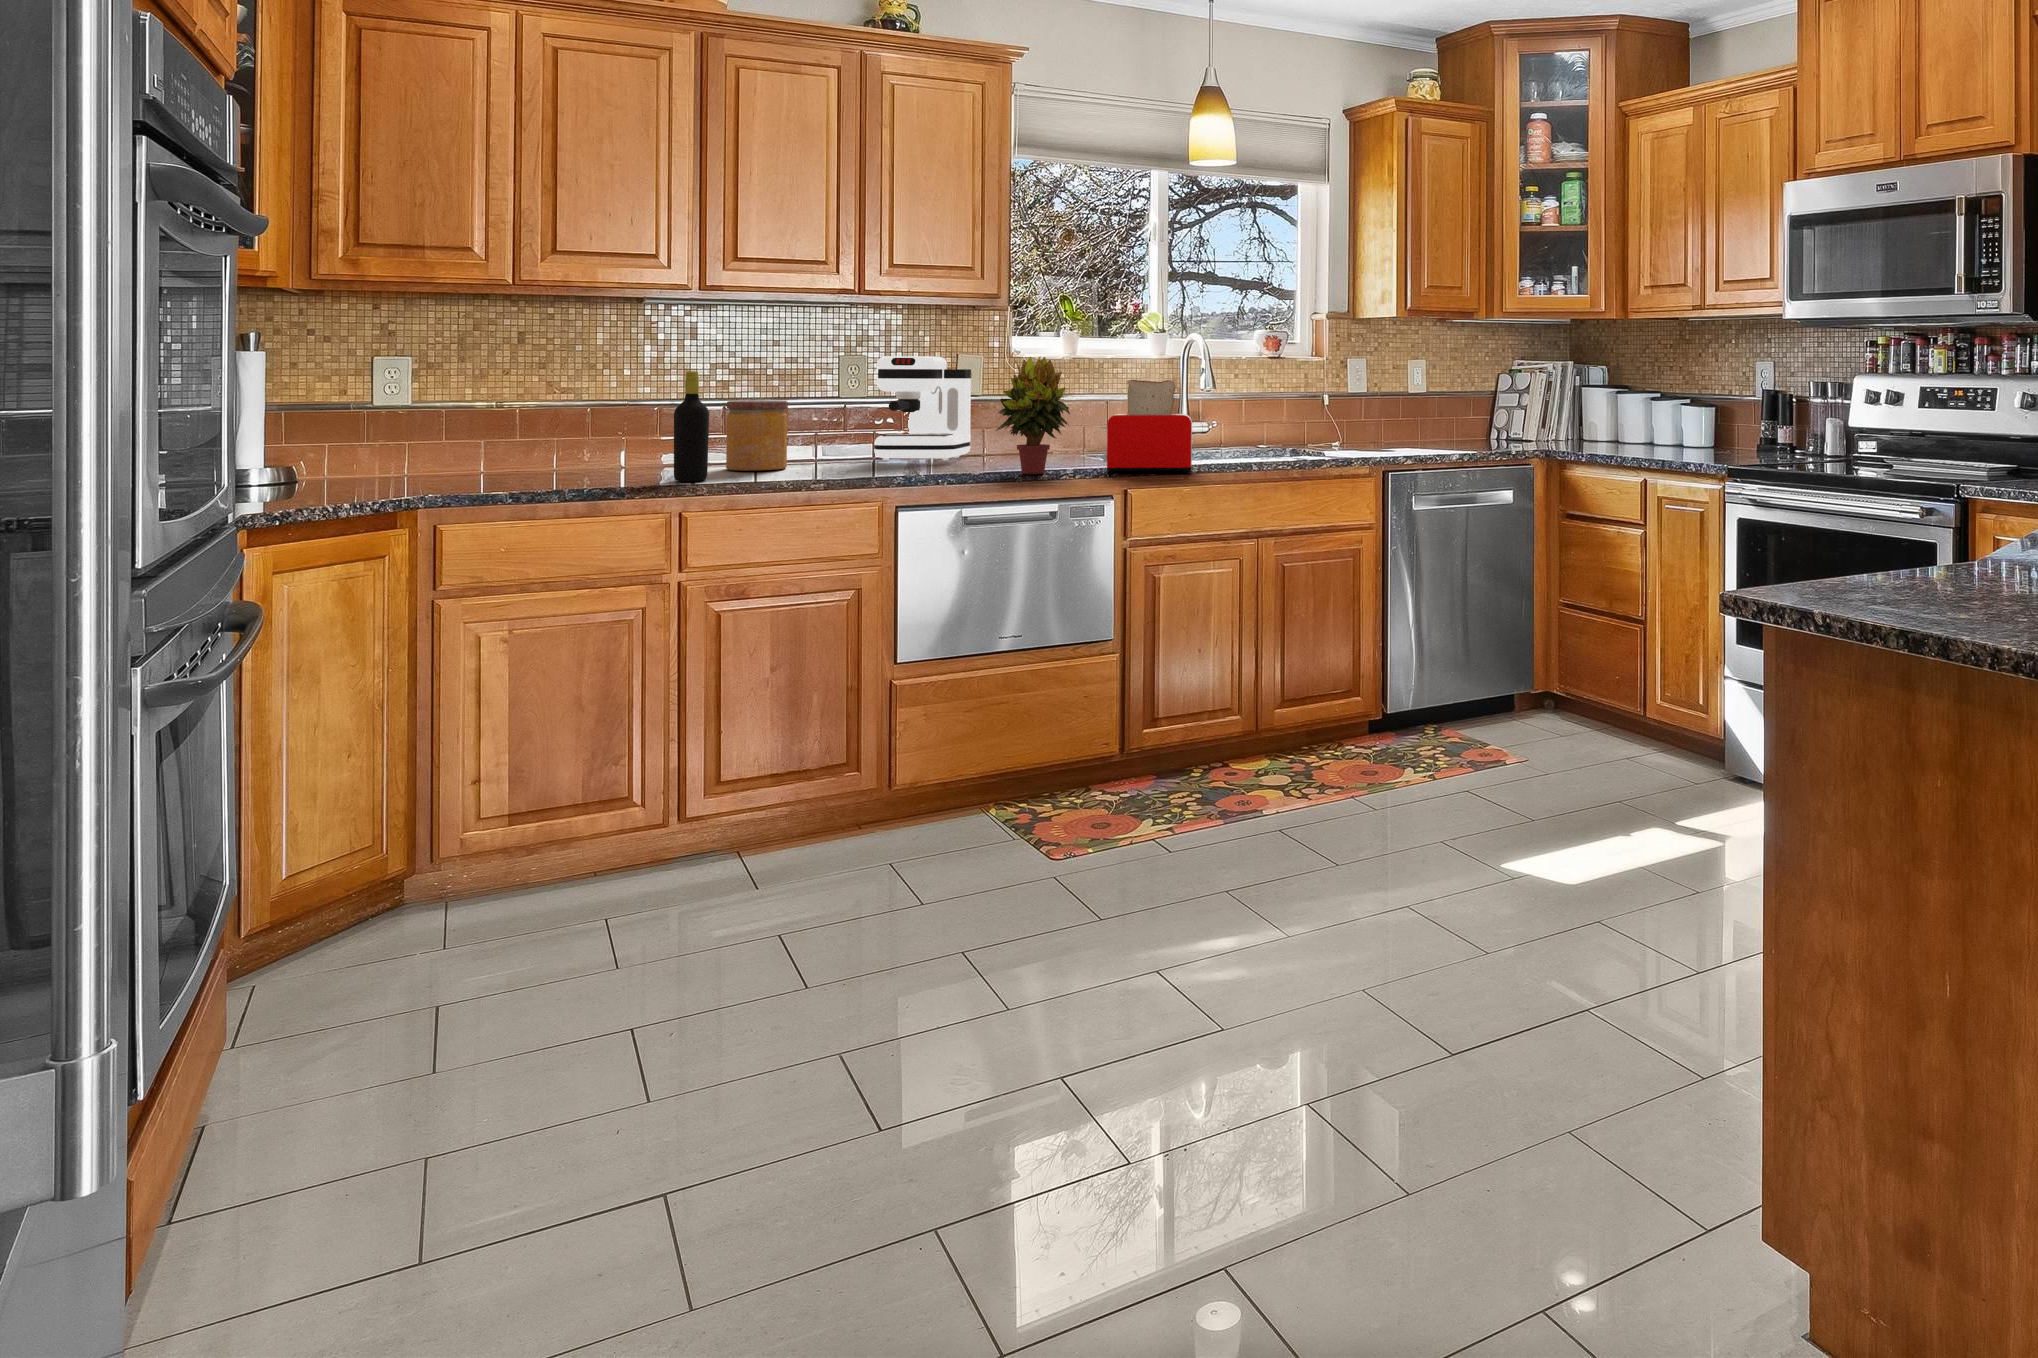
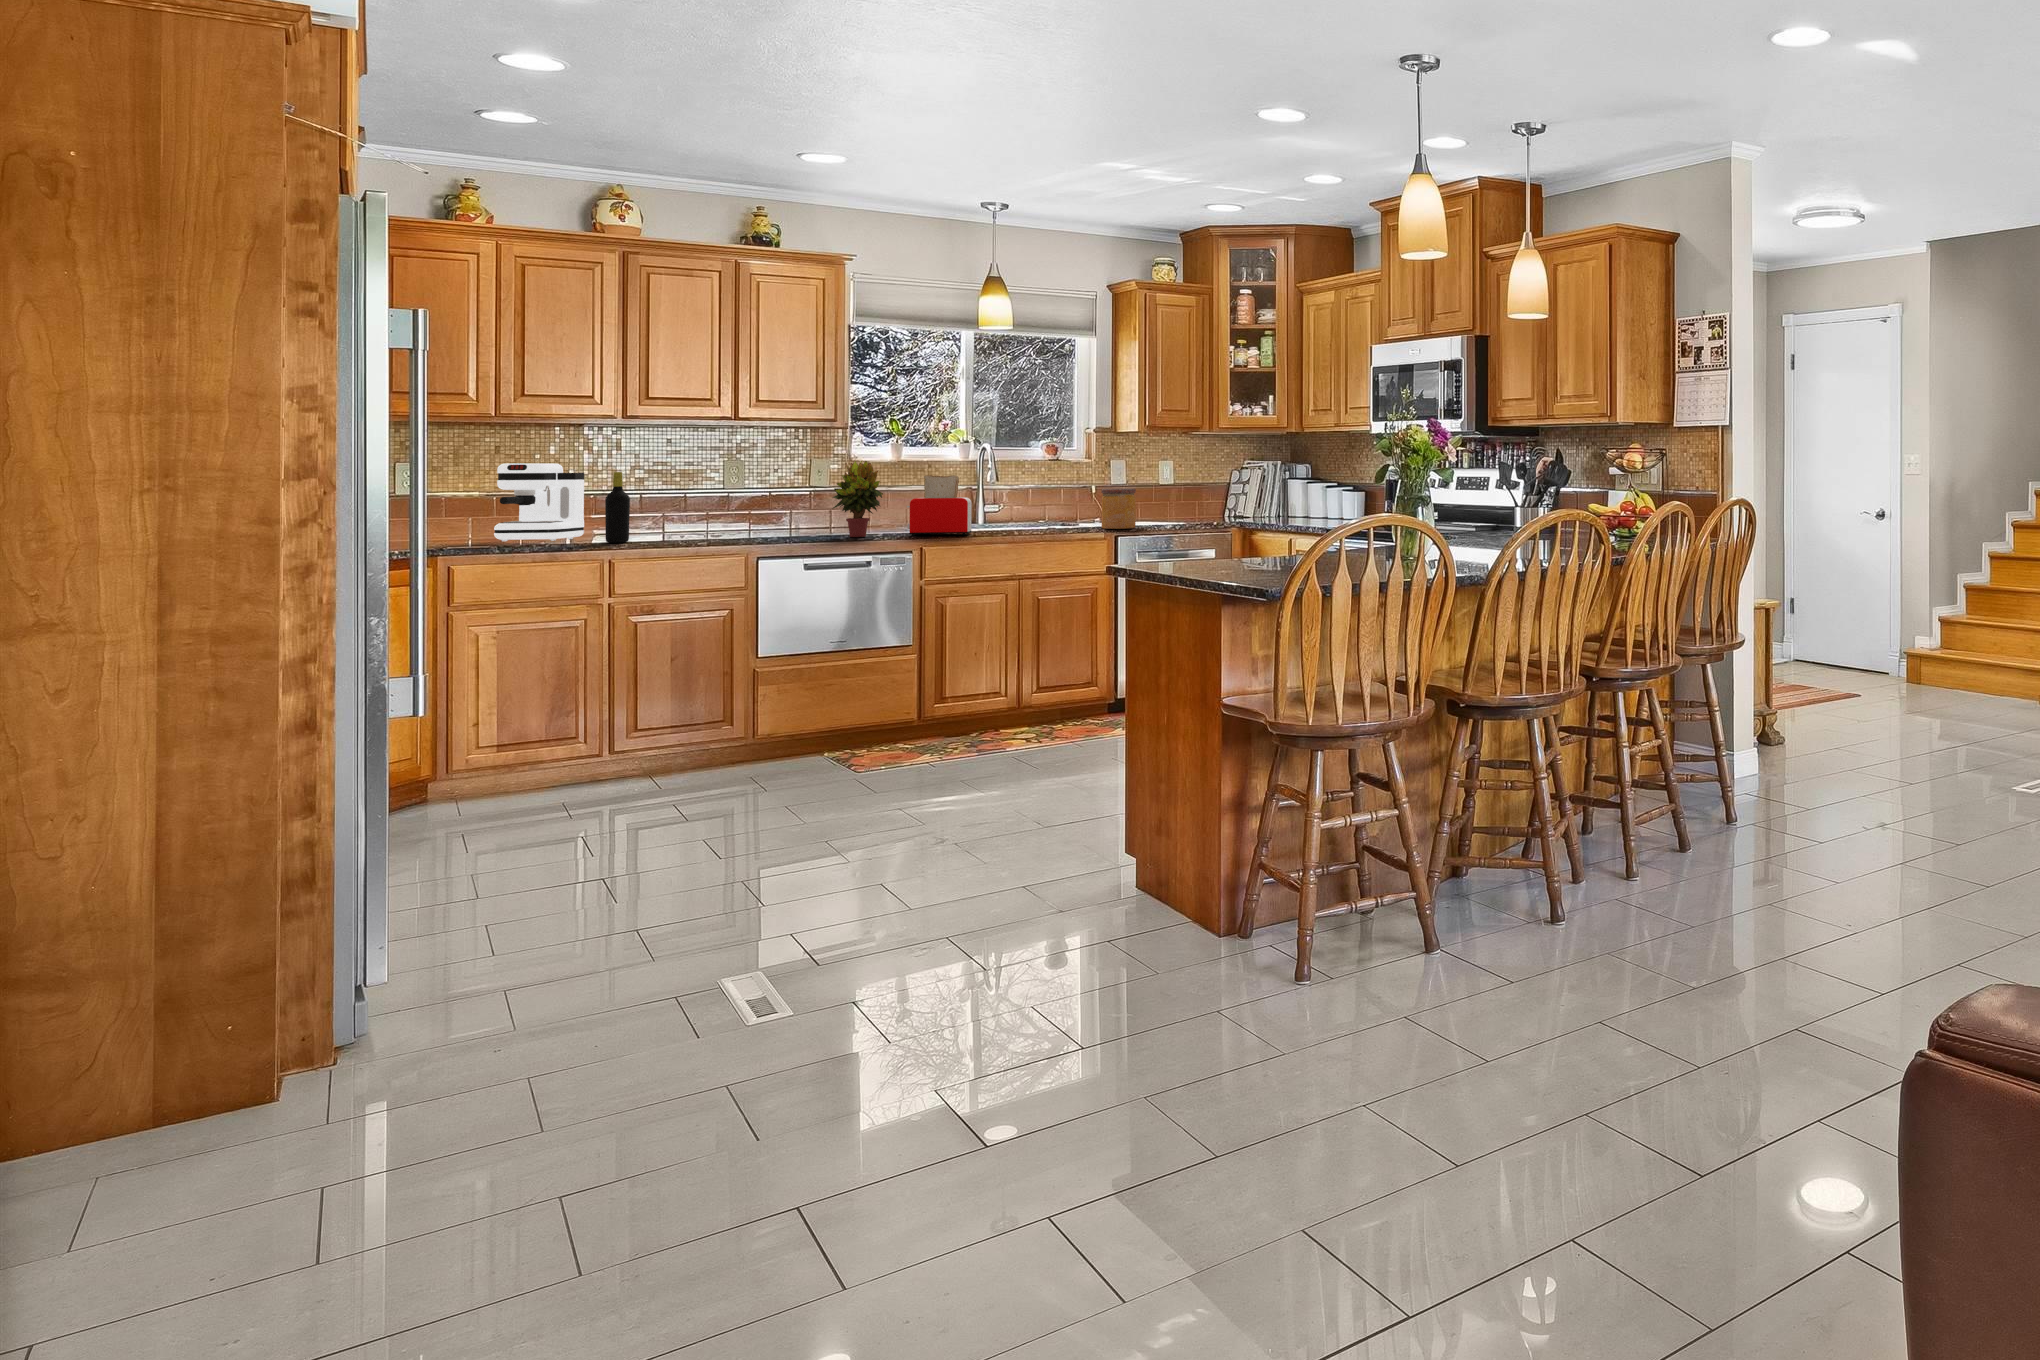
coffee maker: present [874,356,971,460] -> present [494,463,584,541]
jar: present [726,400,788,471] -> present [1101,488,1136,529]

